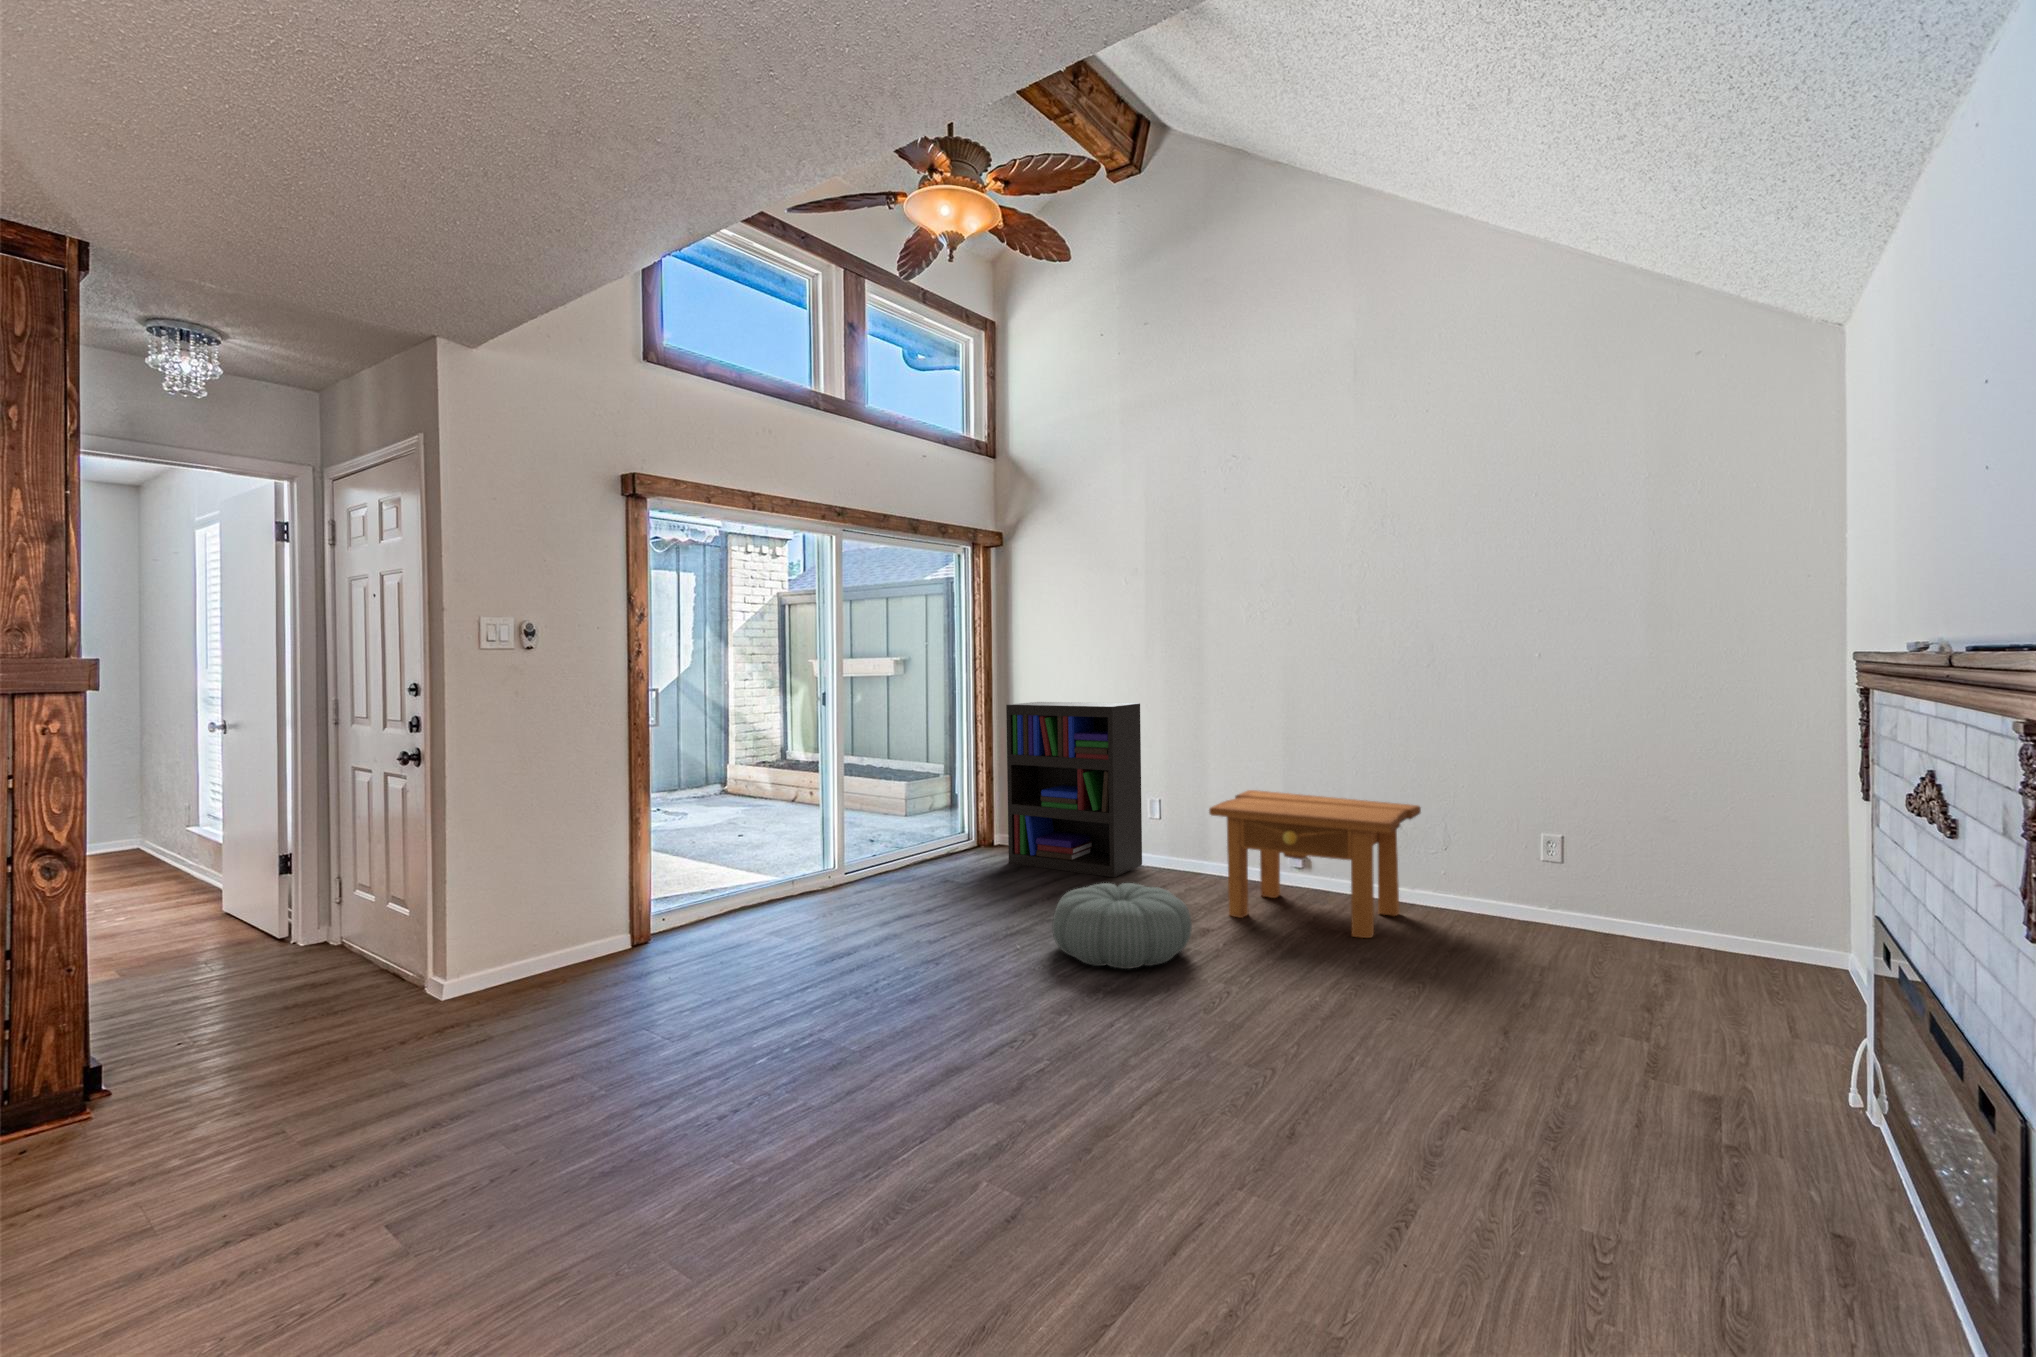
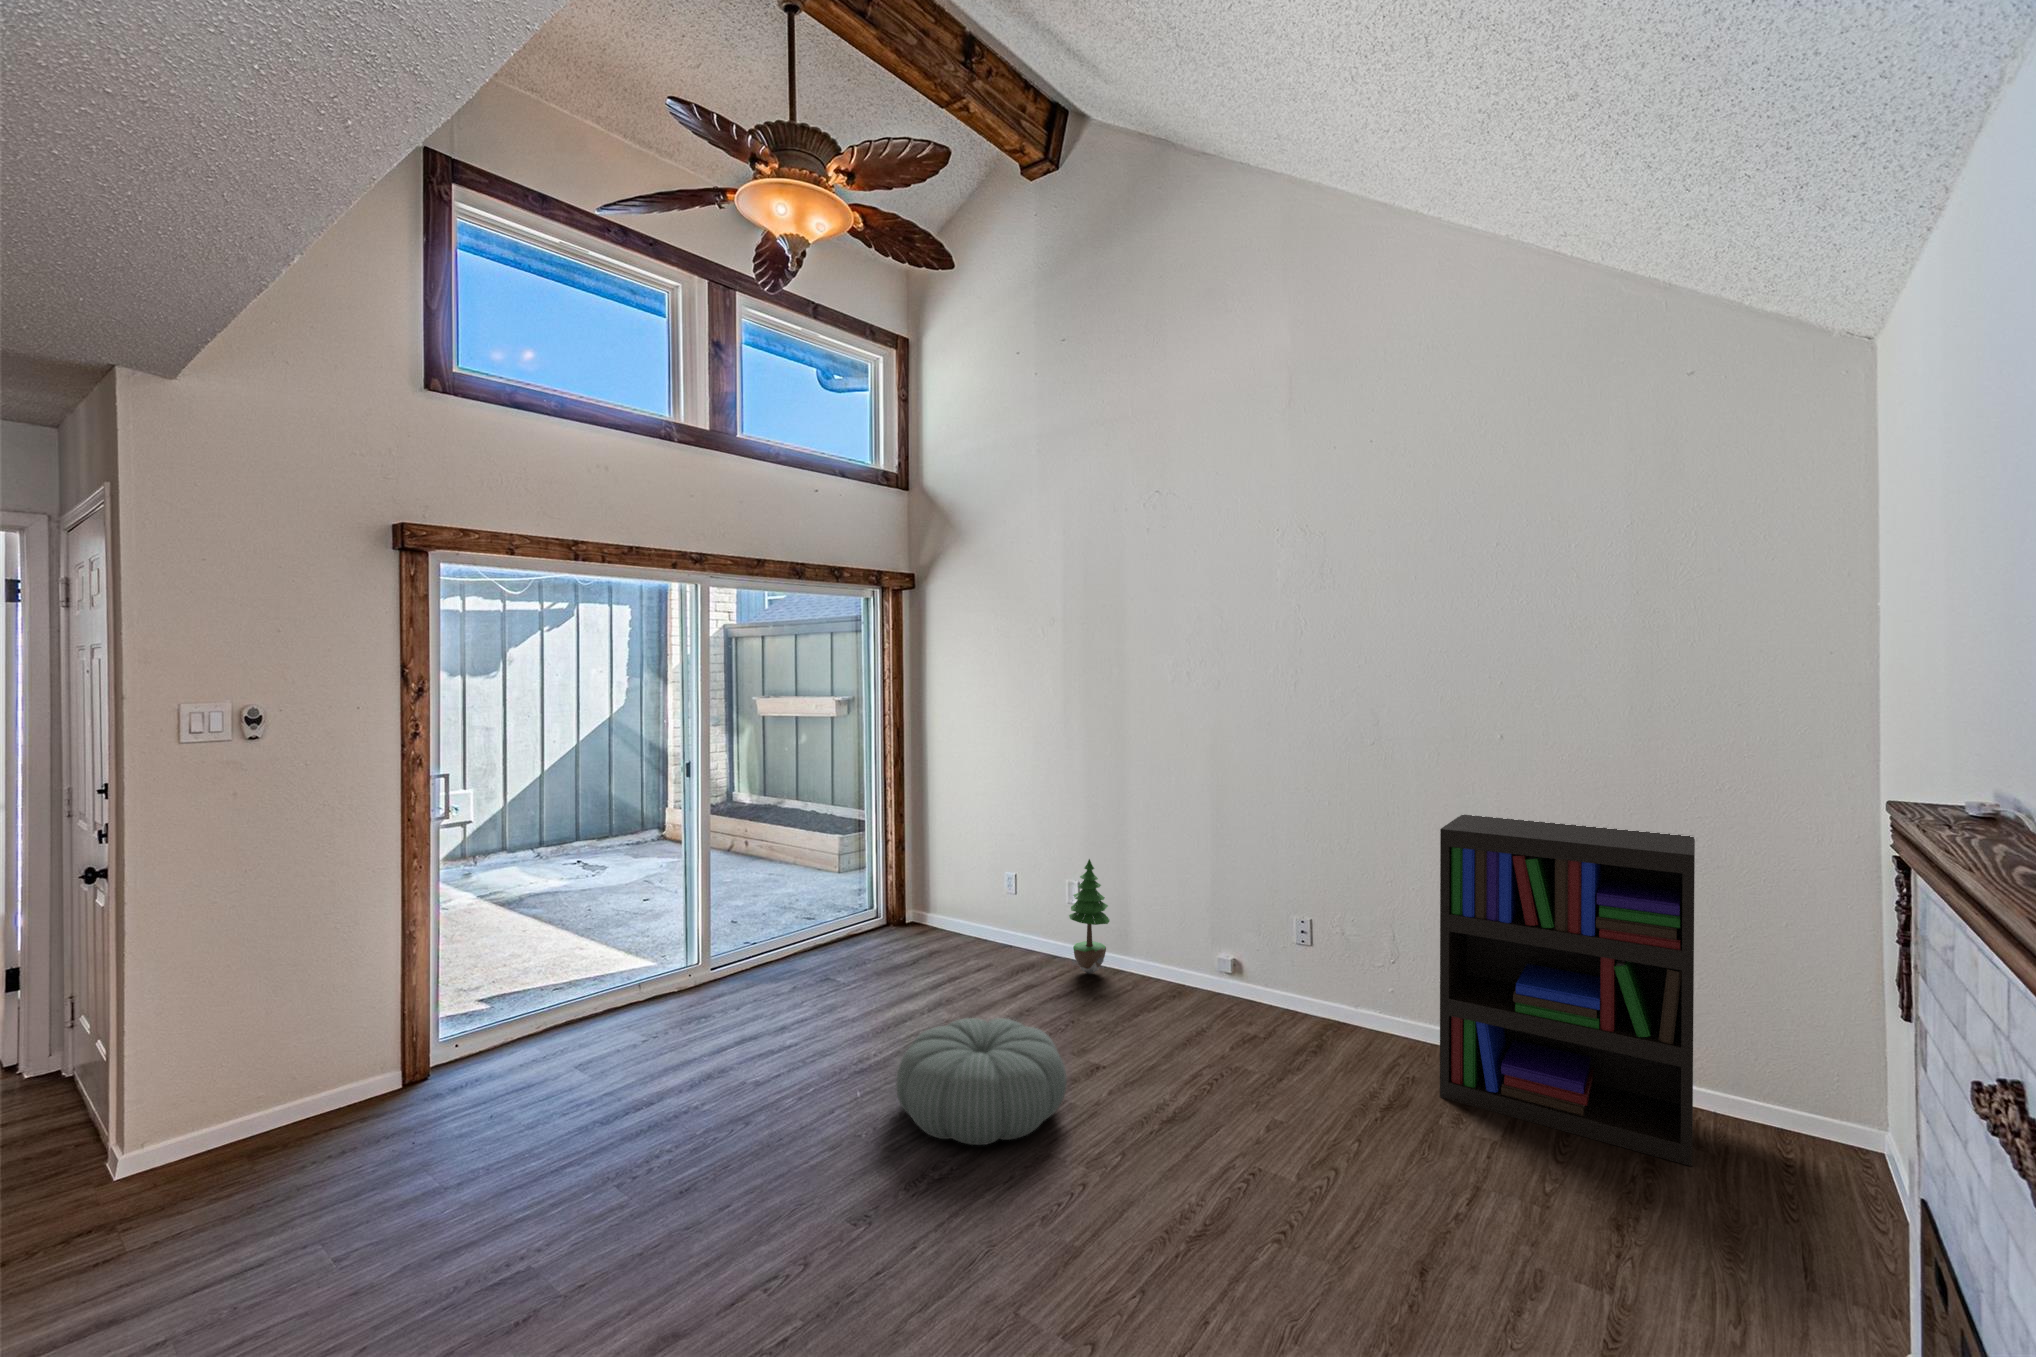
bookshelf: present [1006,702,1142,877] -> present [1440,815,1695,1166]
potted tree: none [1155,774,1192,875] -> present [1069,859,1110,974]
side table: present [1209,790,1421,938] -> none [1110,885,1360,1091]

